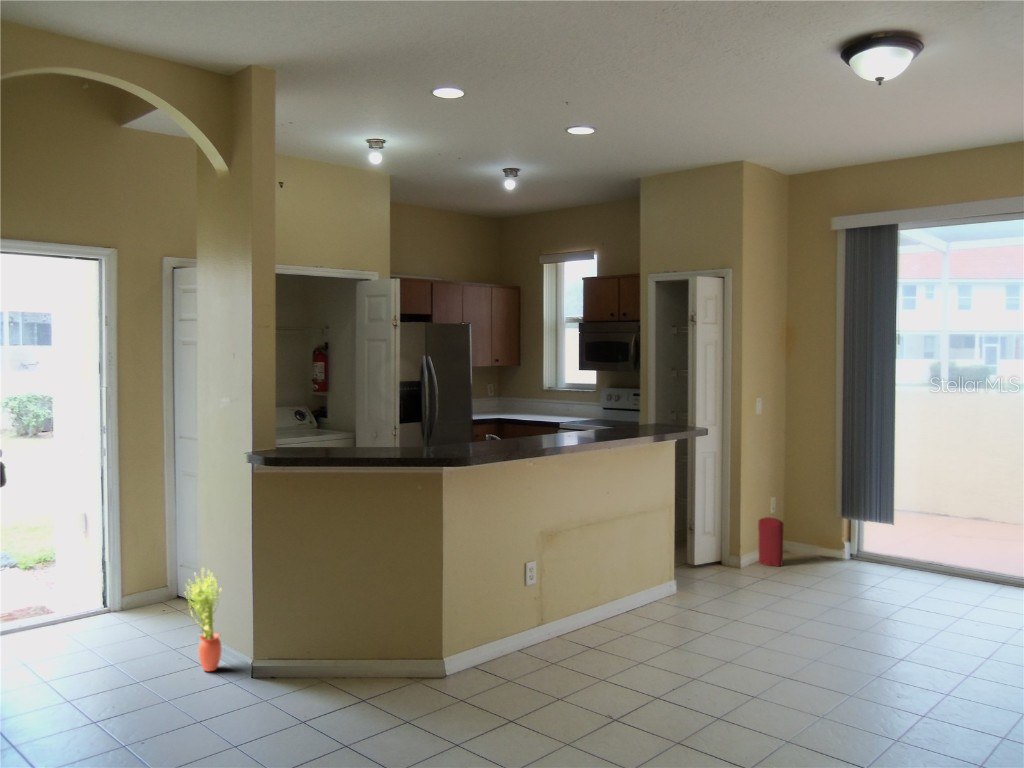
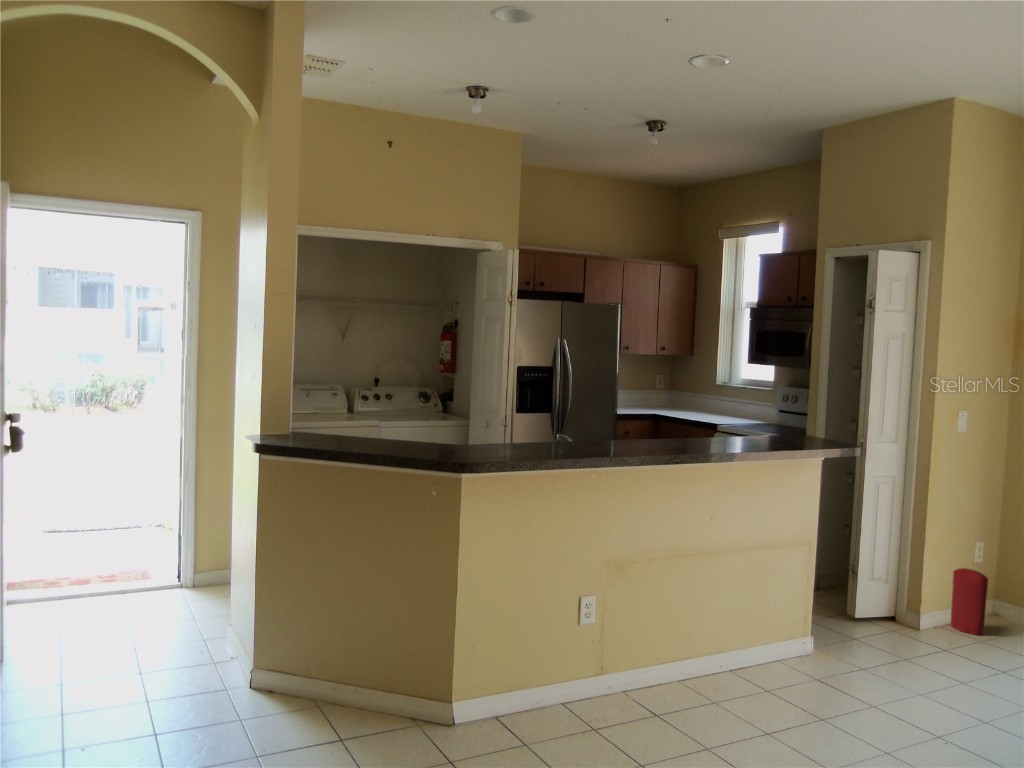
potted plant: present [185,568,222,671] -> none [192,557,229,673]

